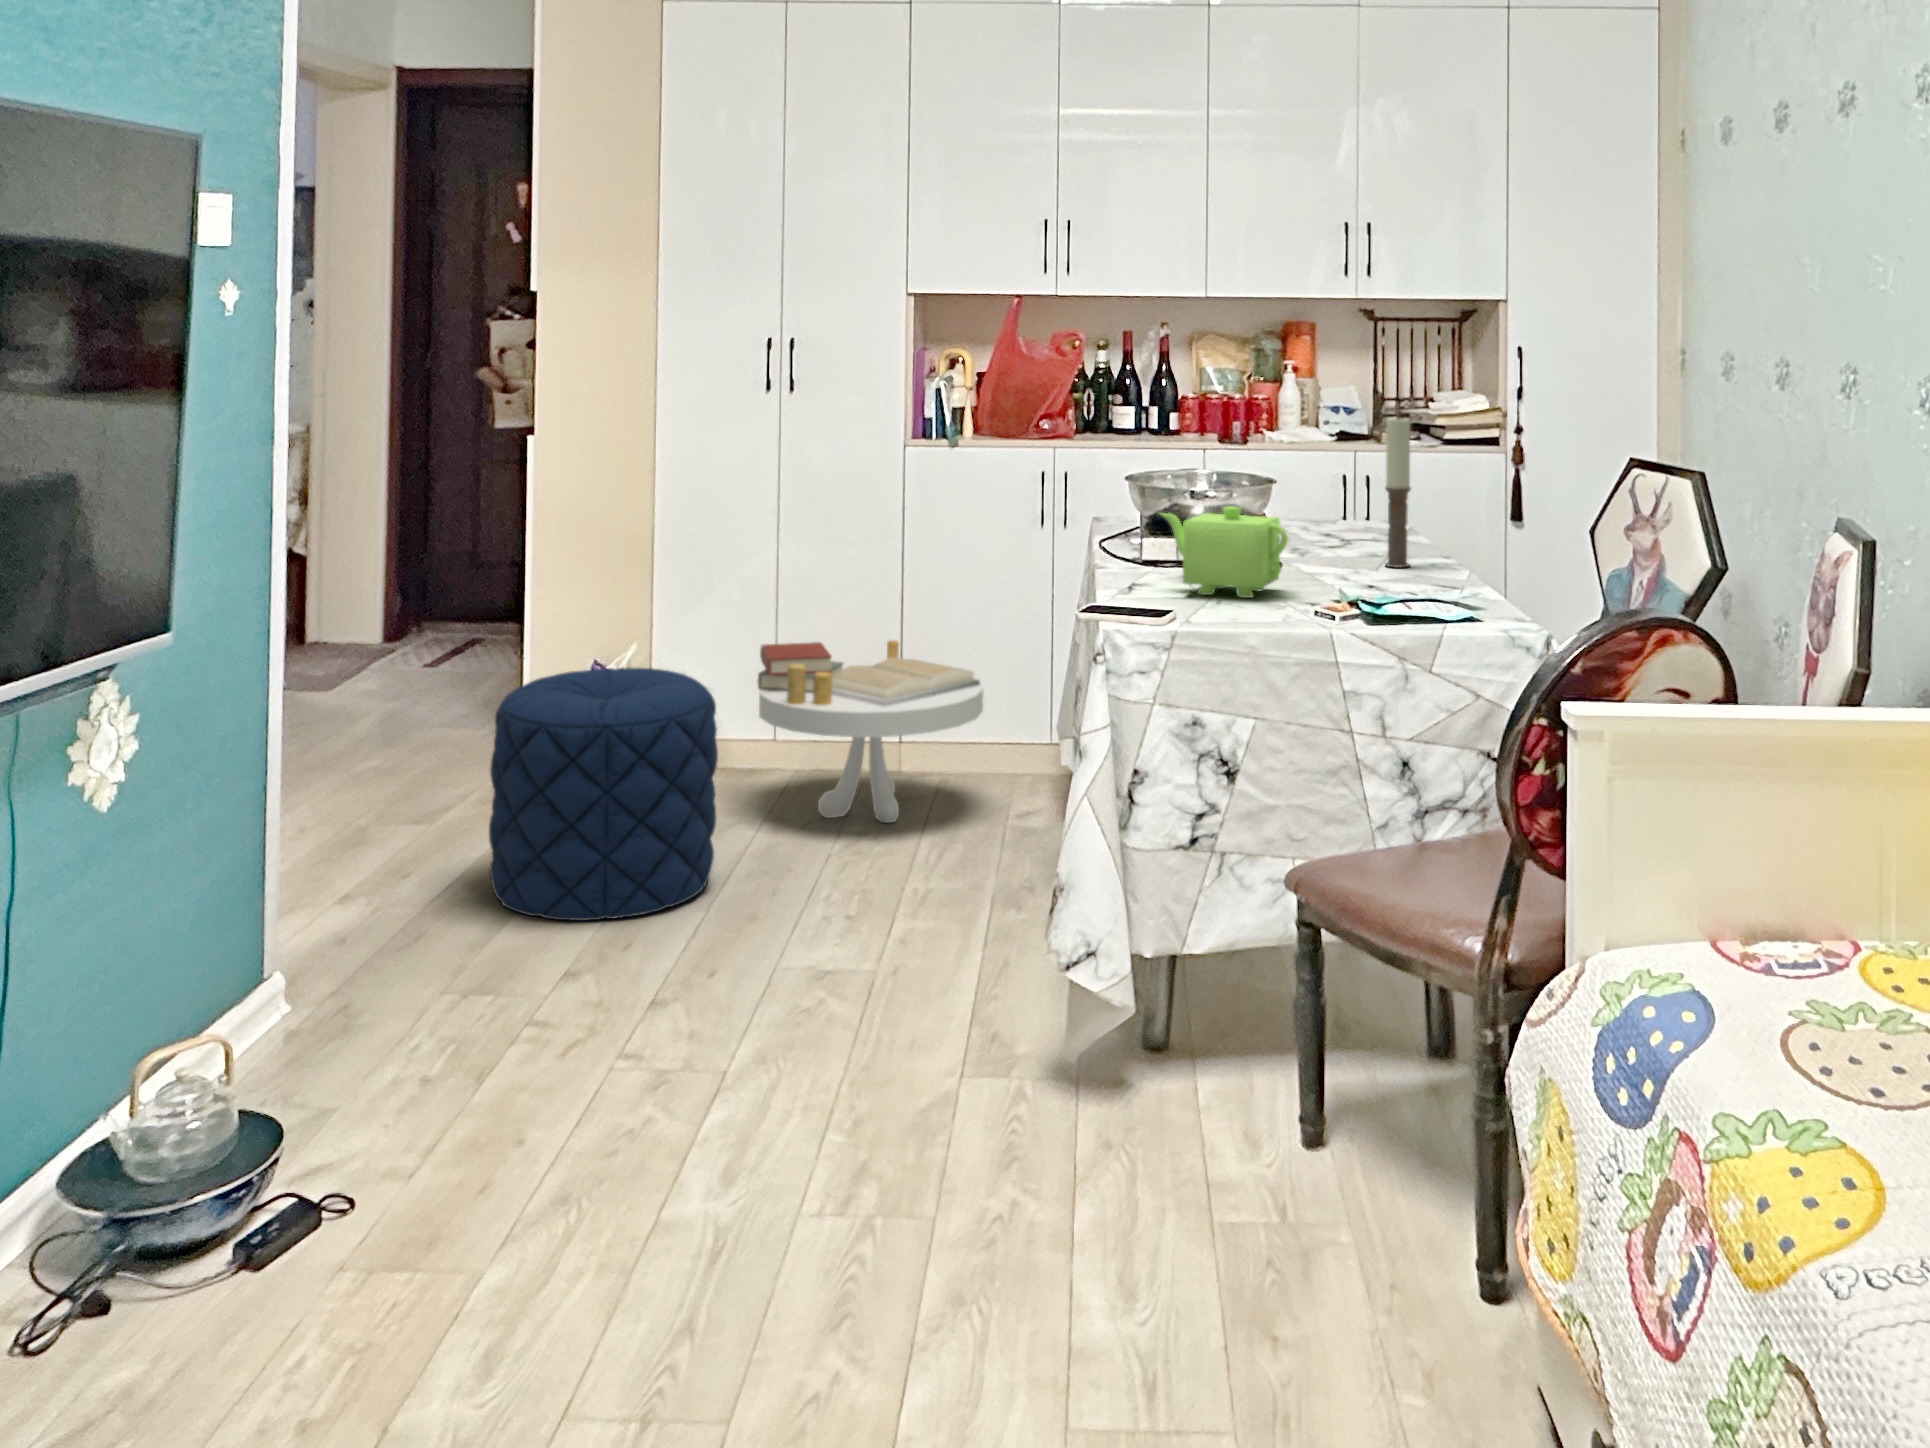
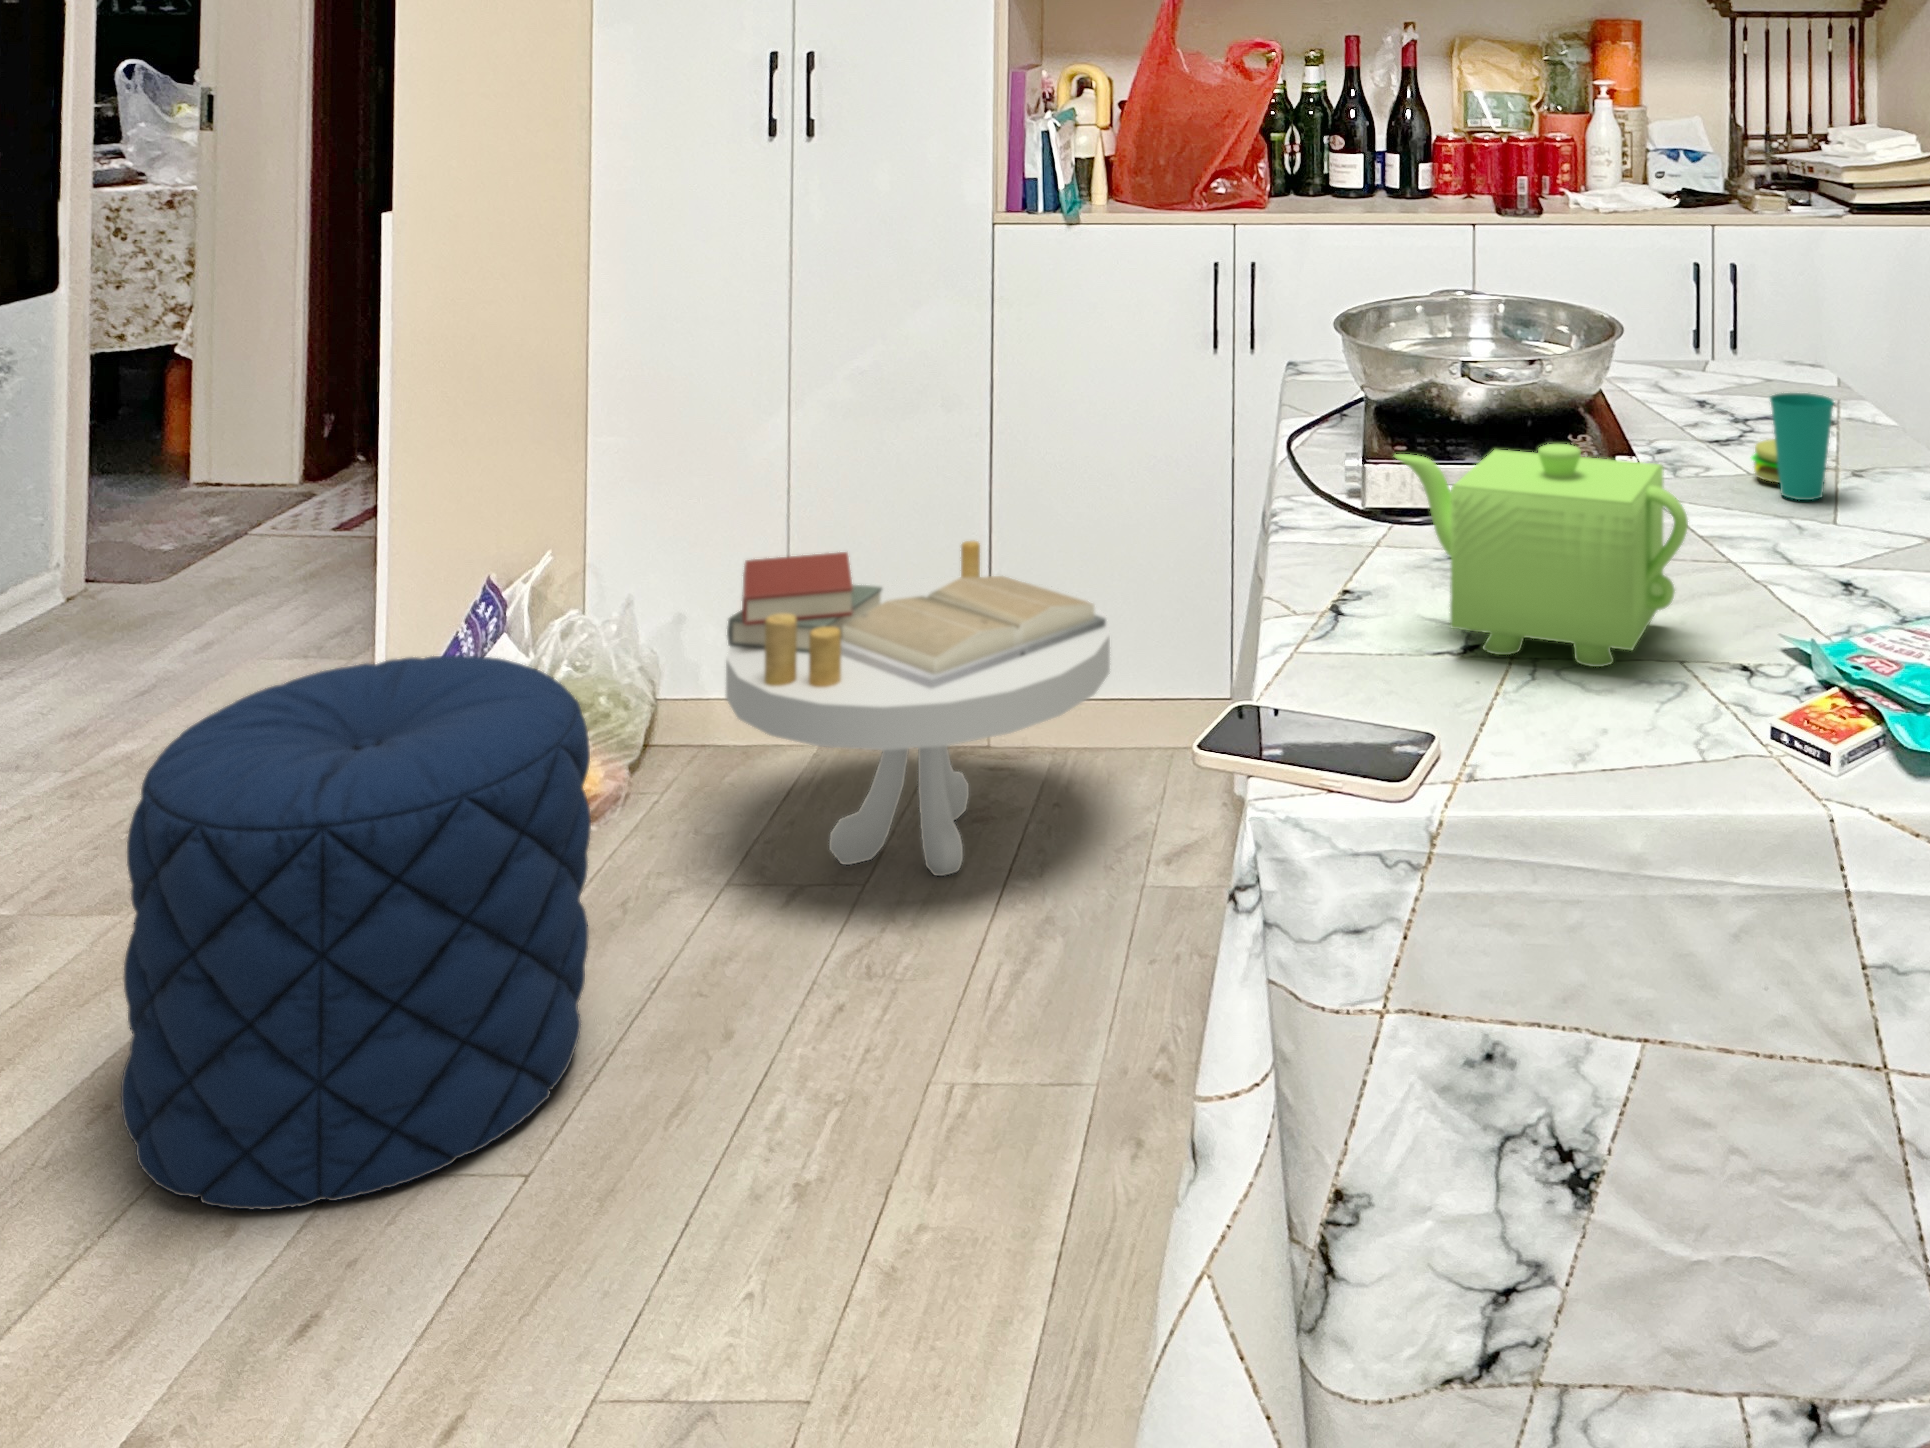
candle: present [1385,418,1411,567] -> none [1860,217,1914,534]
cup: none [1338,507,1378,558] -> present [1752,393,1834,500]

